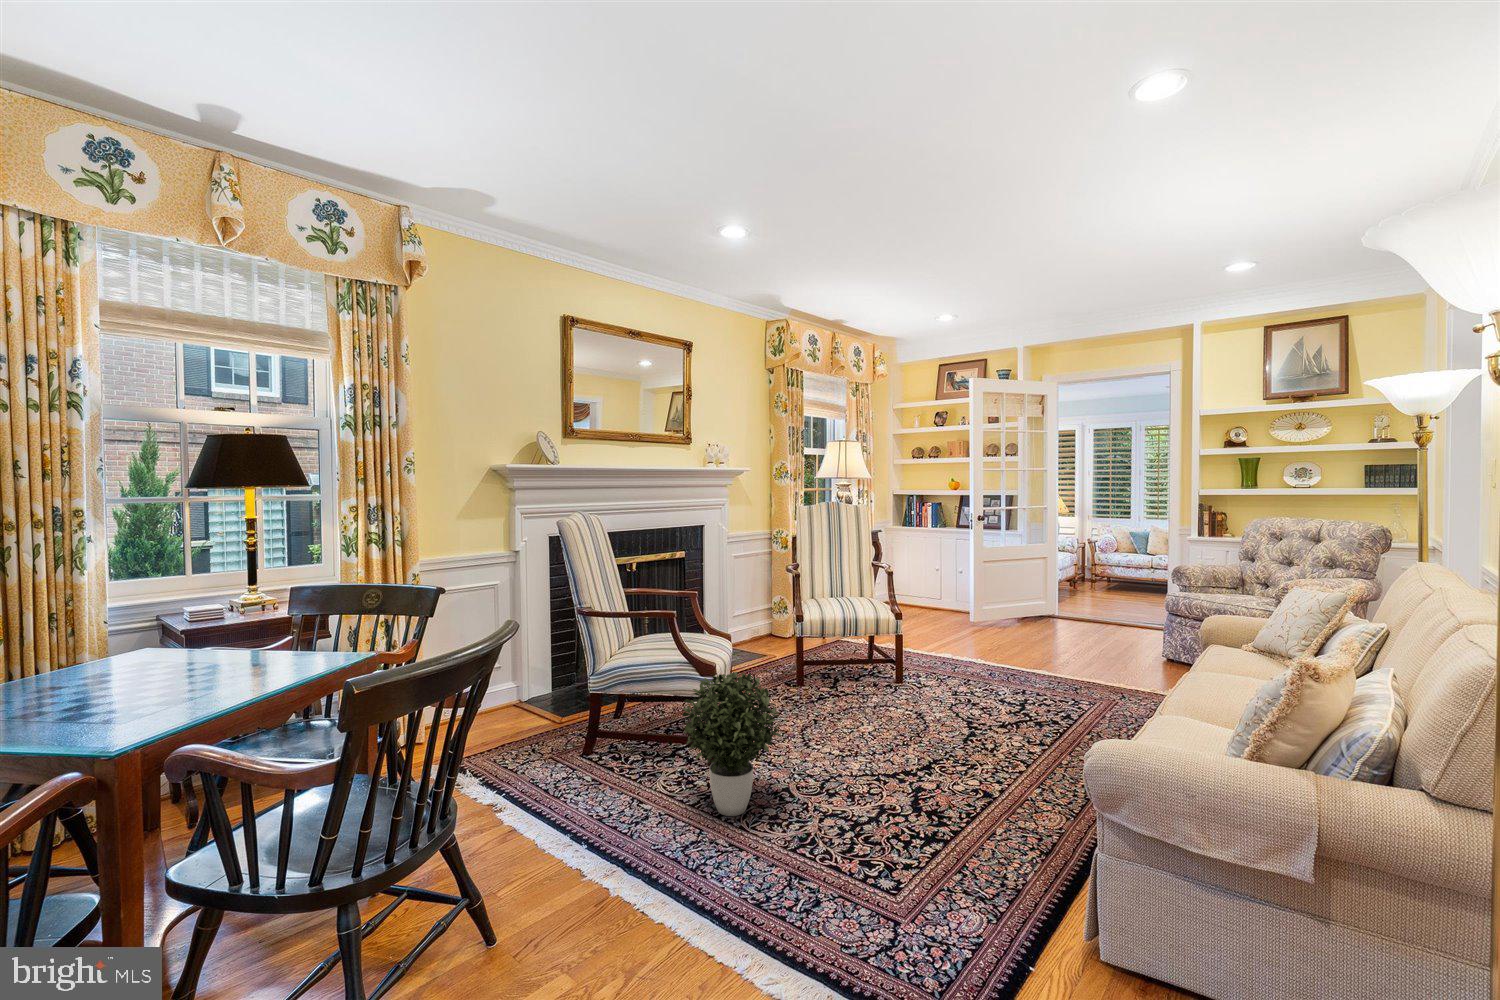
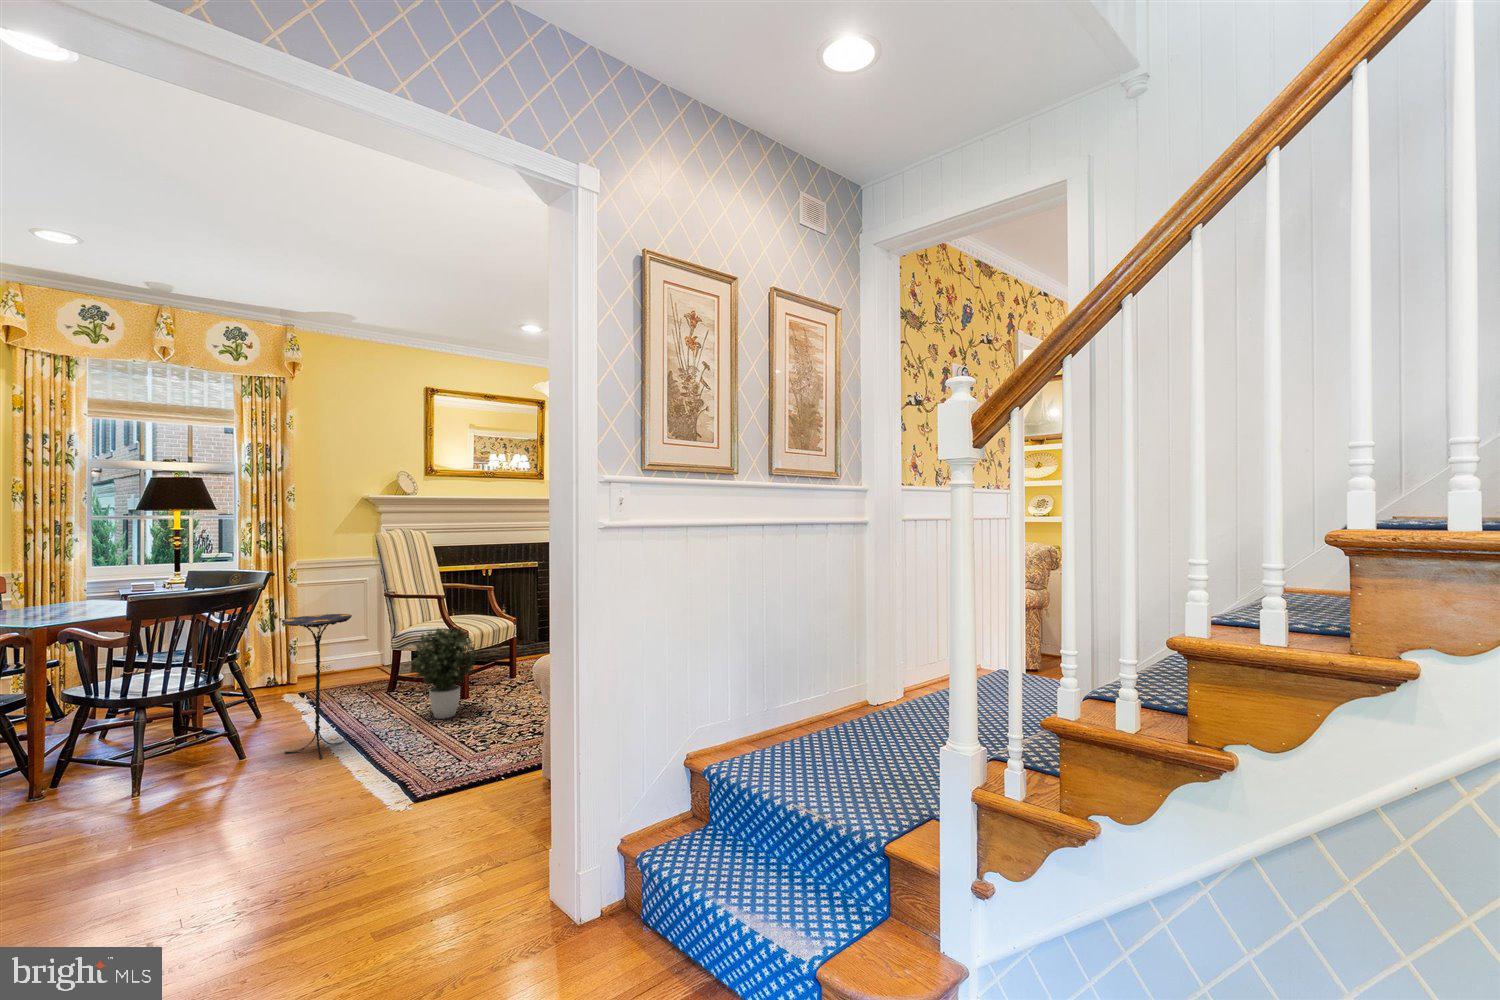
side table: none [553,669,663,933] -> present [282,614,352,757]

